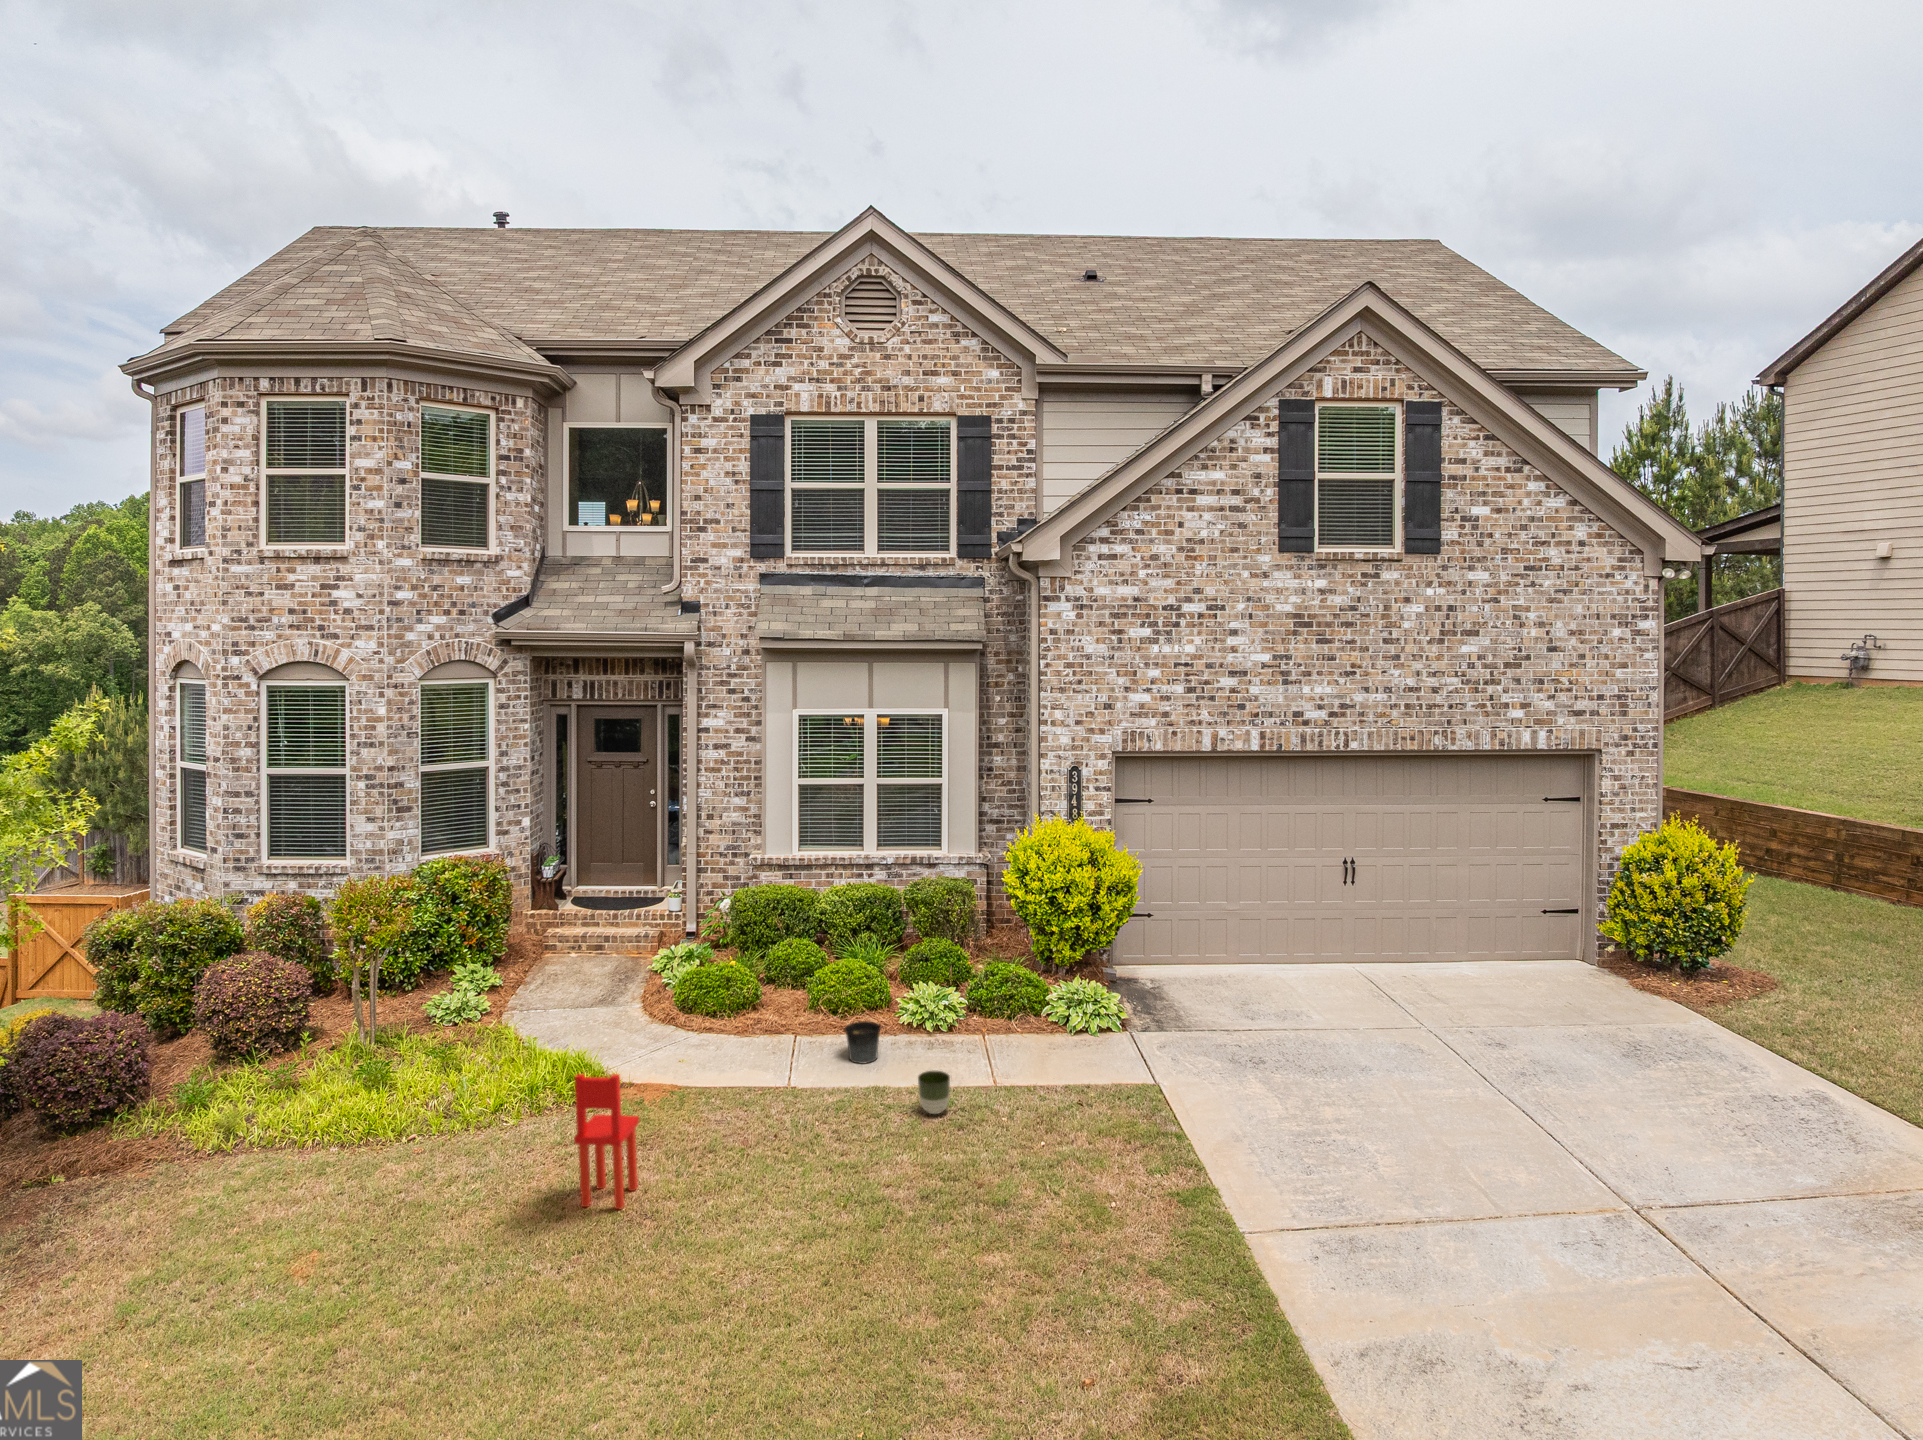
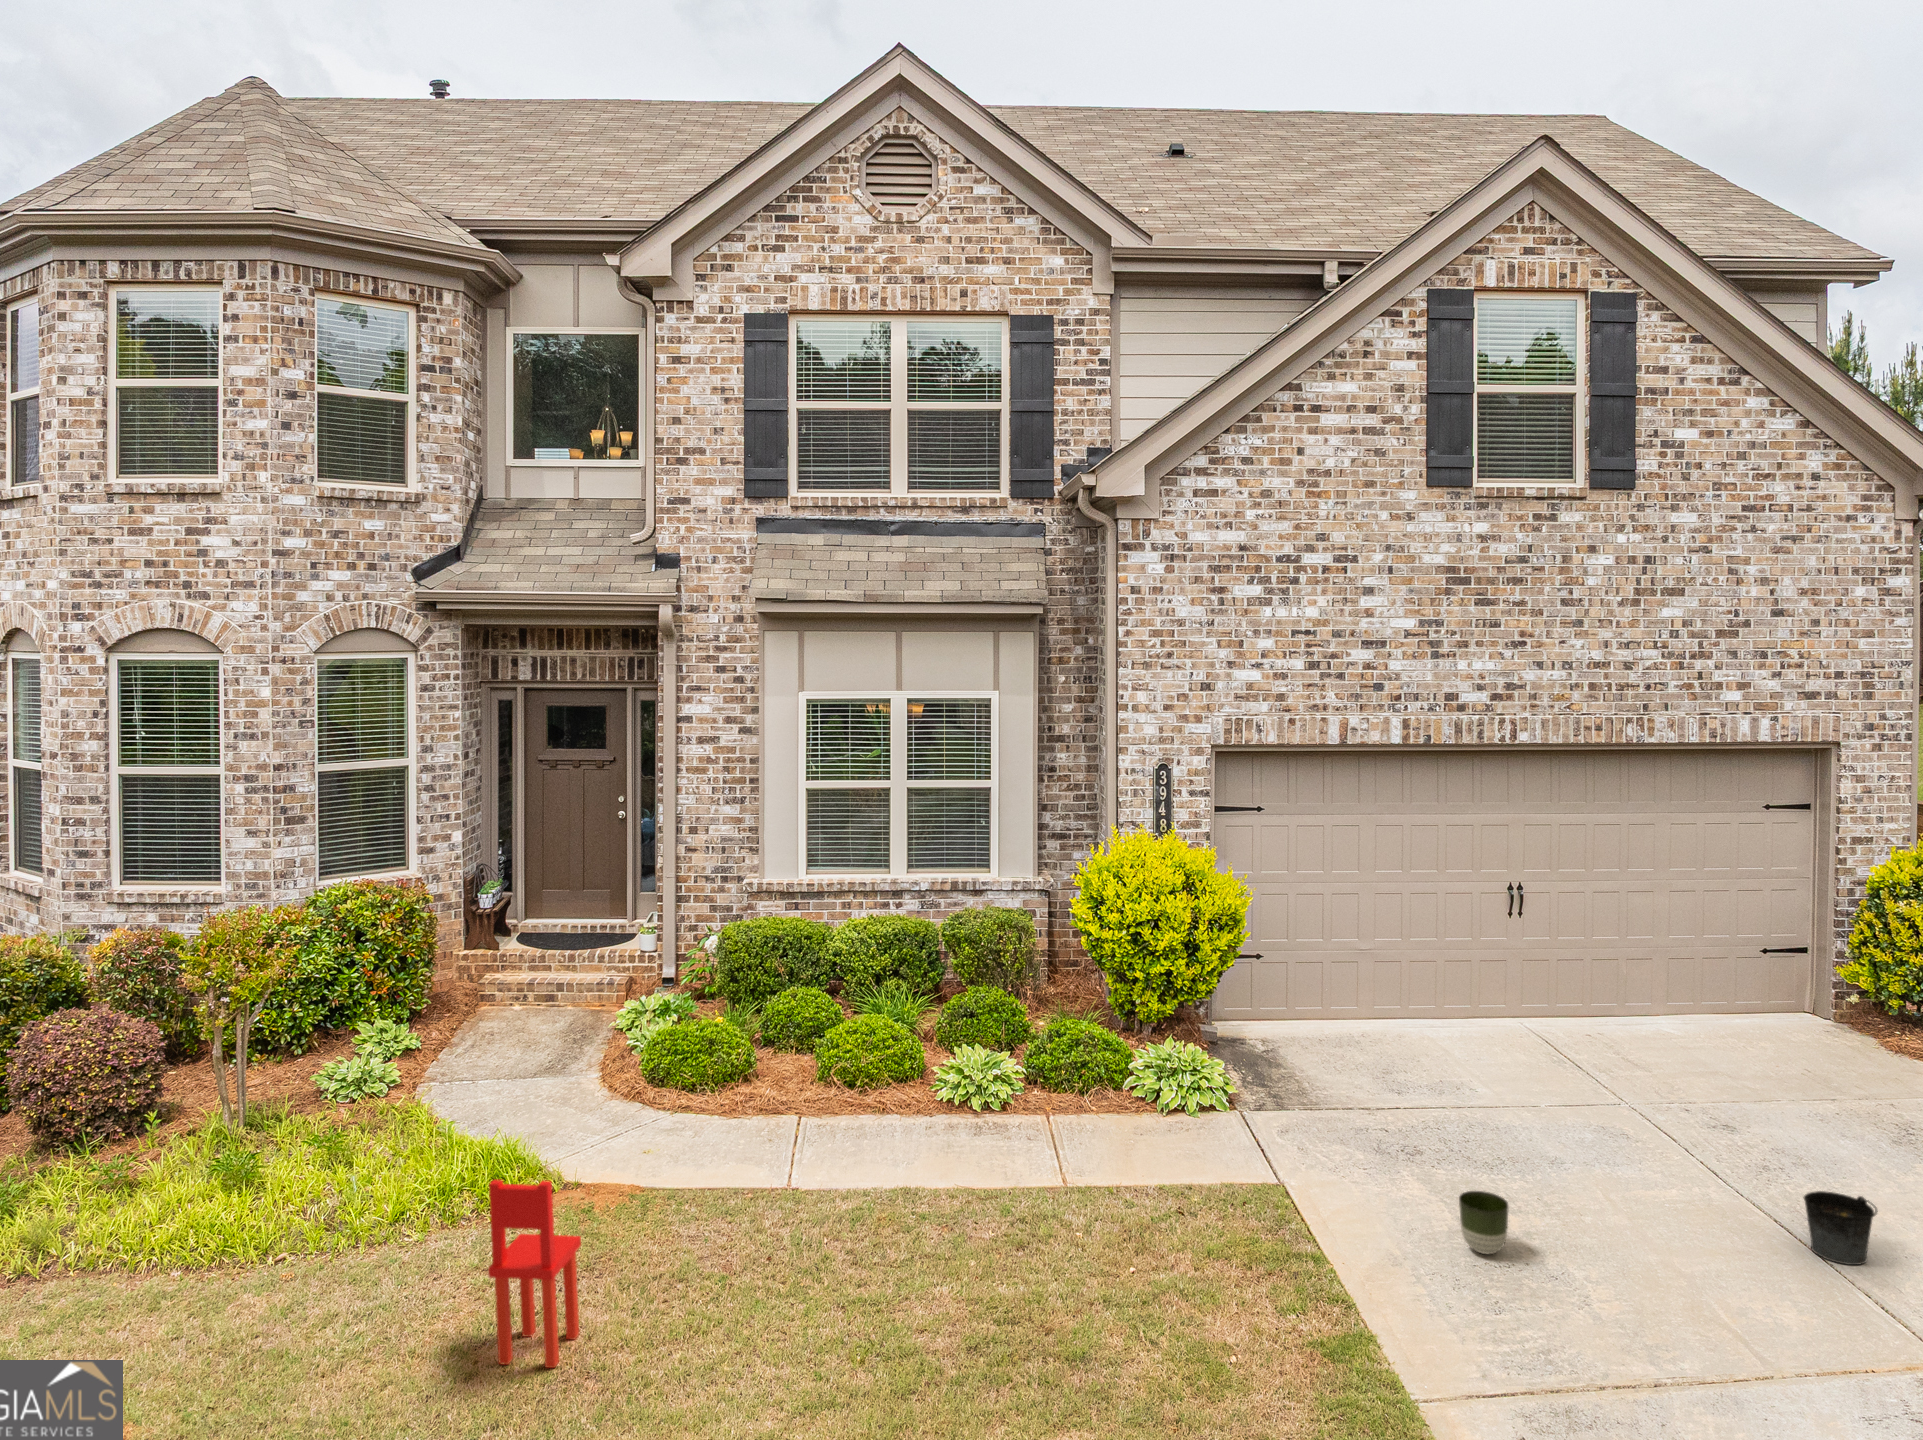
bucket: present [844,1021,881,1064] -> present [1804,1191,1878,1265]
planter: present [918,1071,950,1114] -> present [1459,1191,1509,1254]

